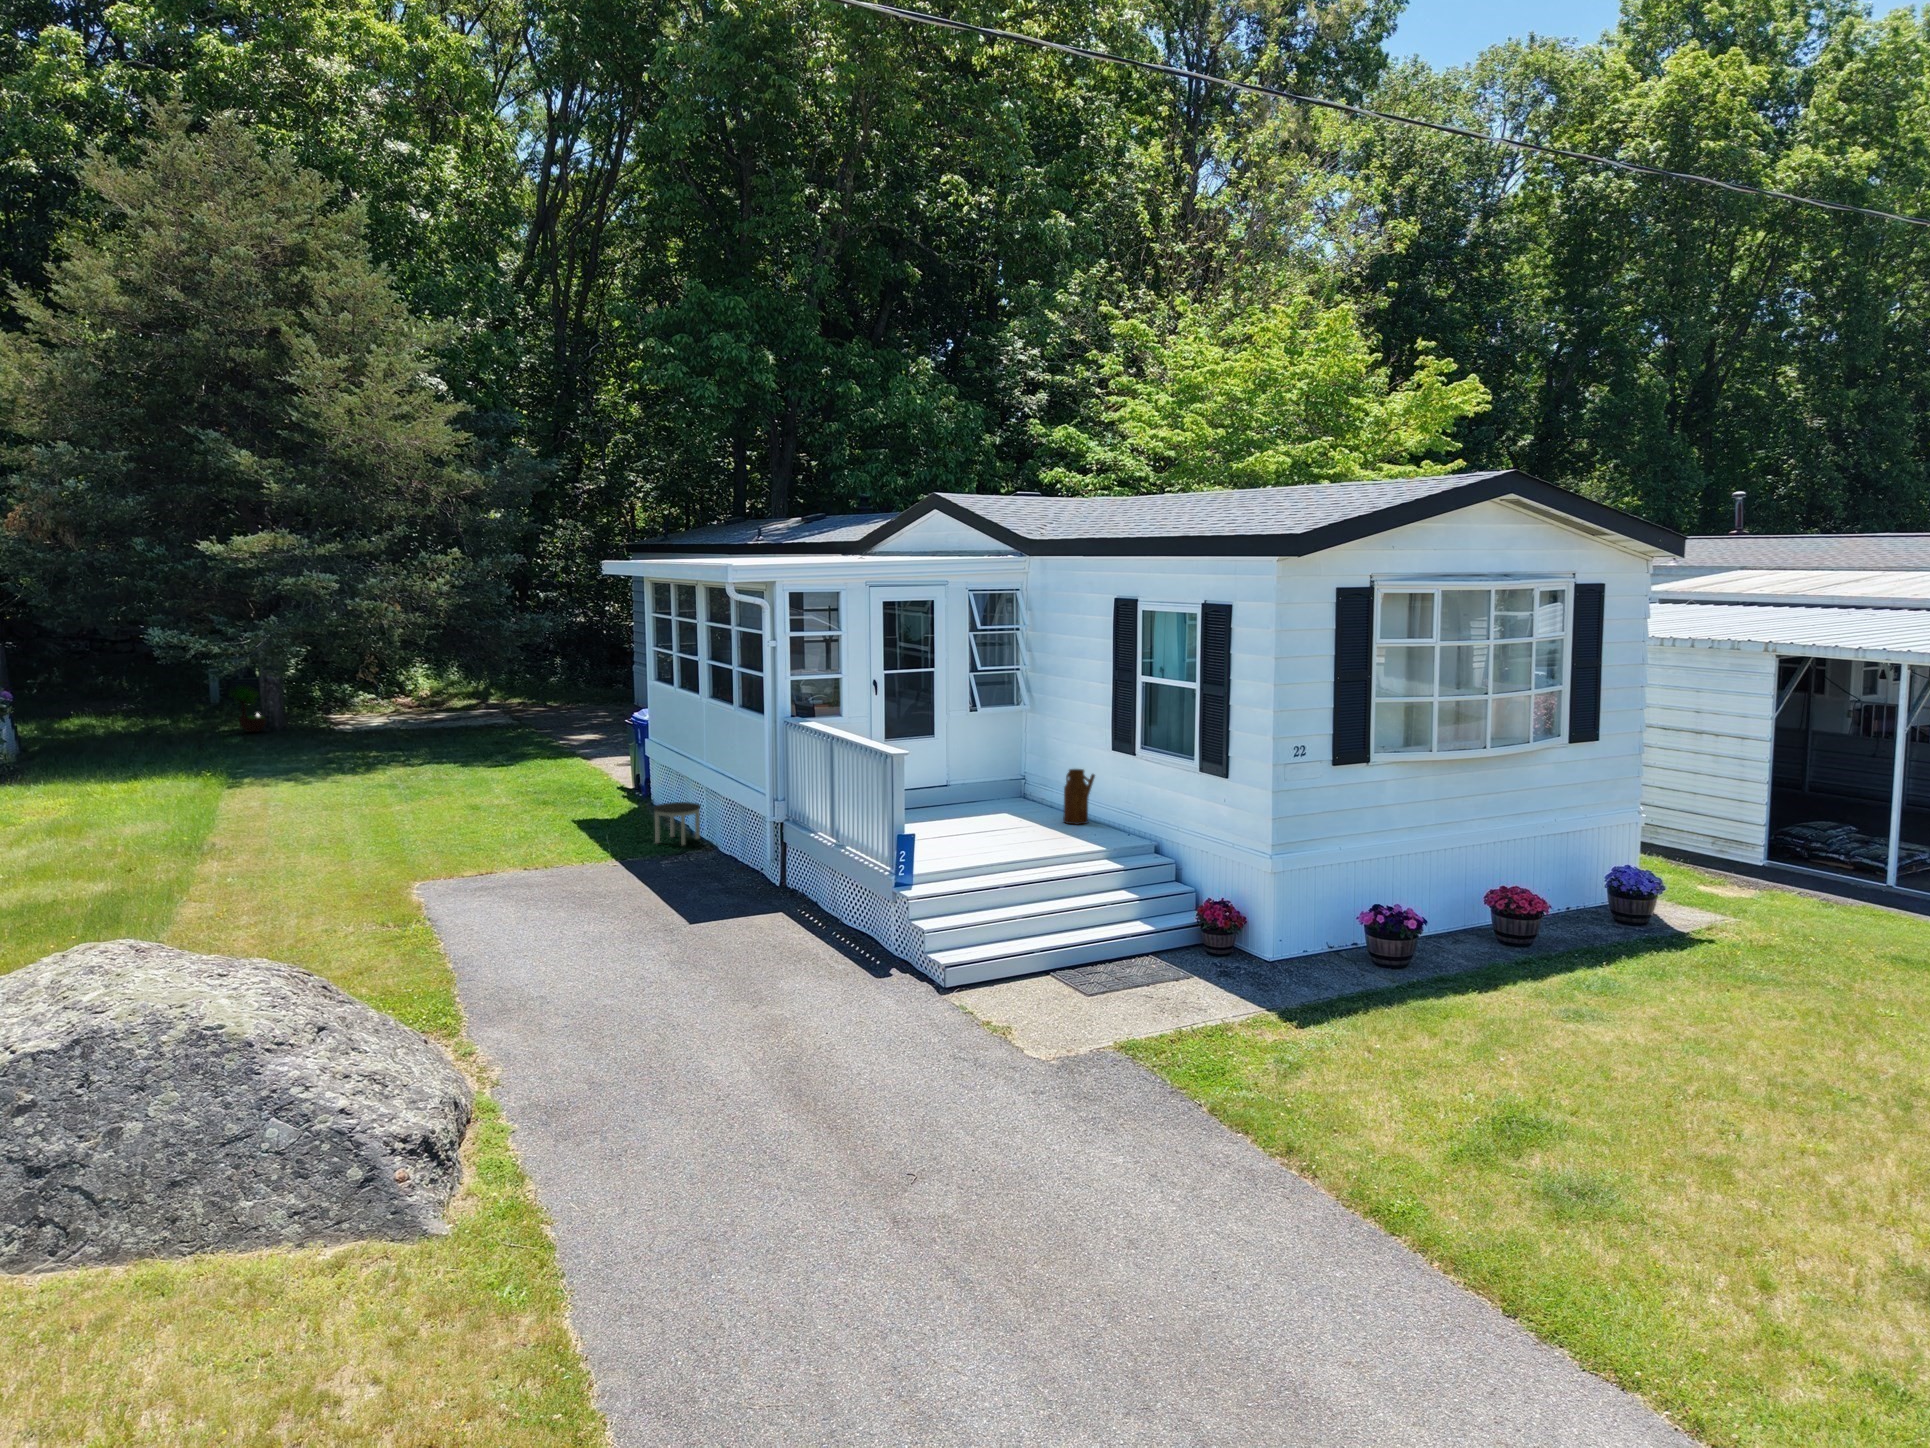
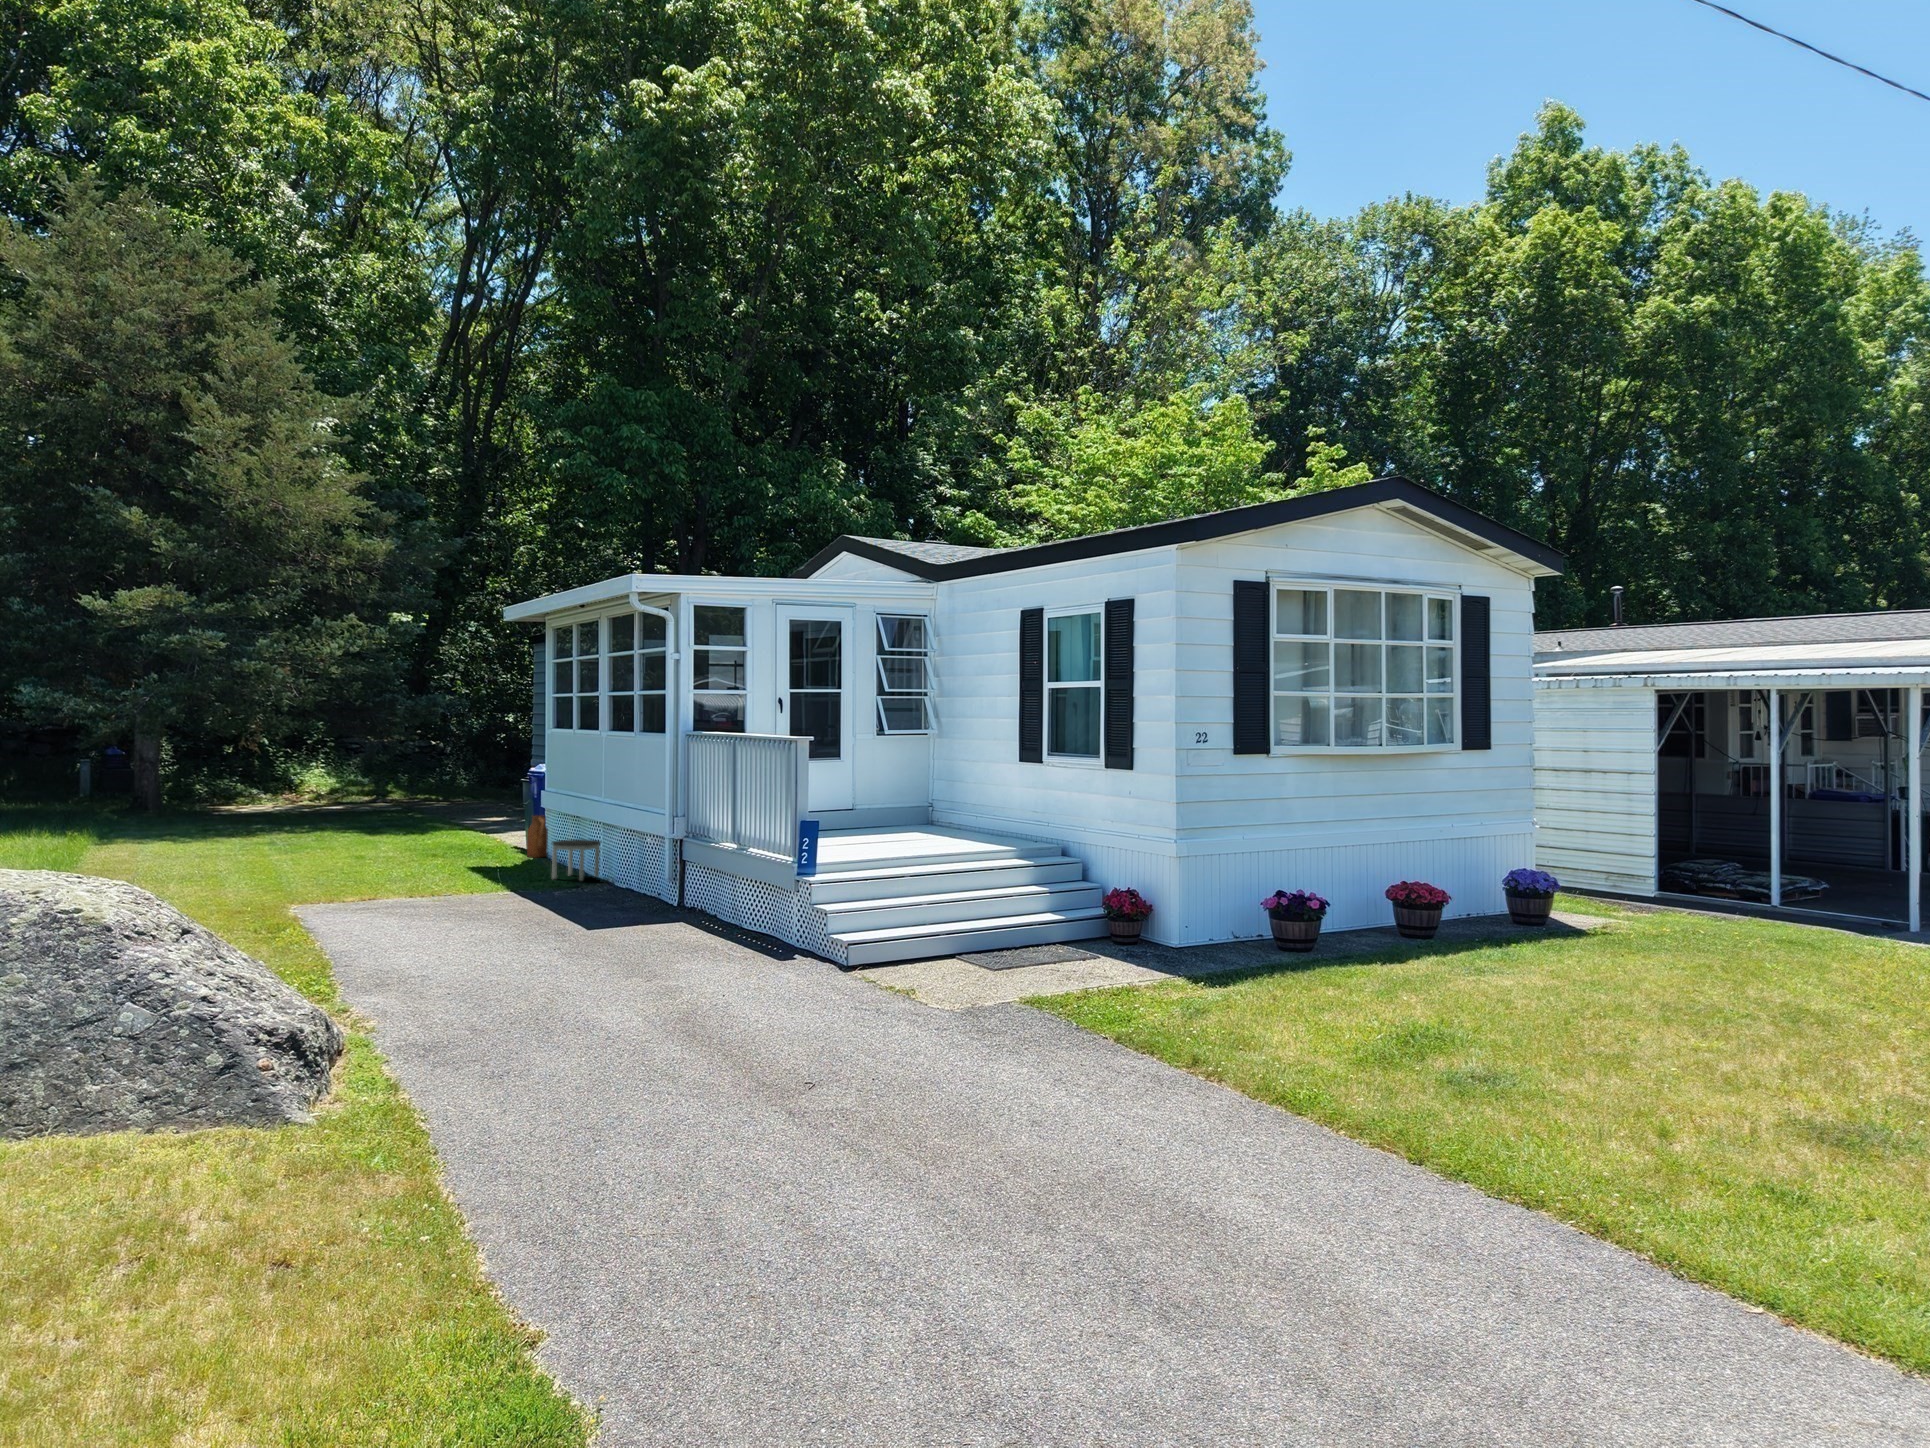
potted tree: present [230,686,266,732] -> none [100,755,140,809]
watering can: present [1063,769,1095,825] -> present [527,815,548,858]

